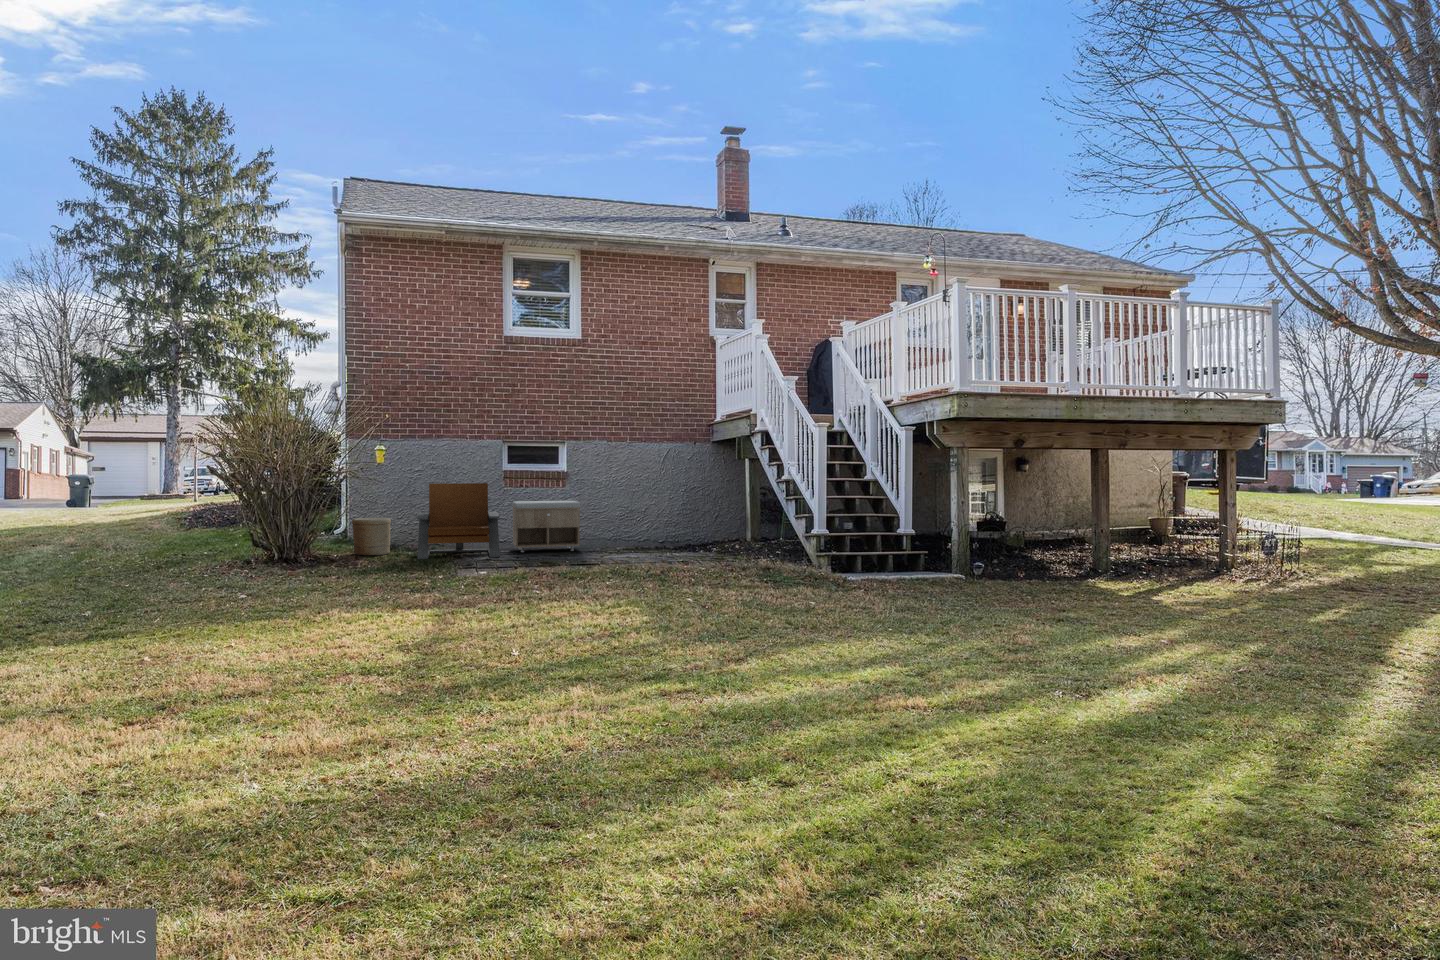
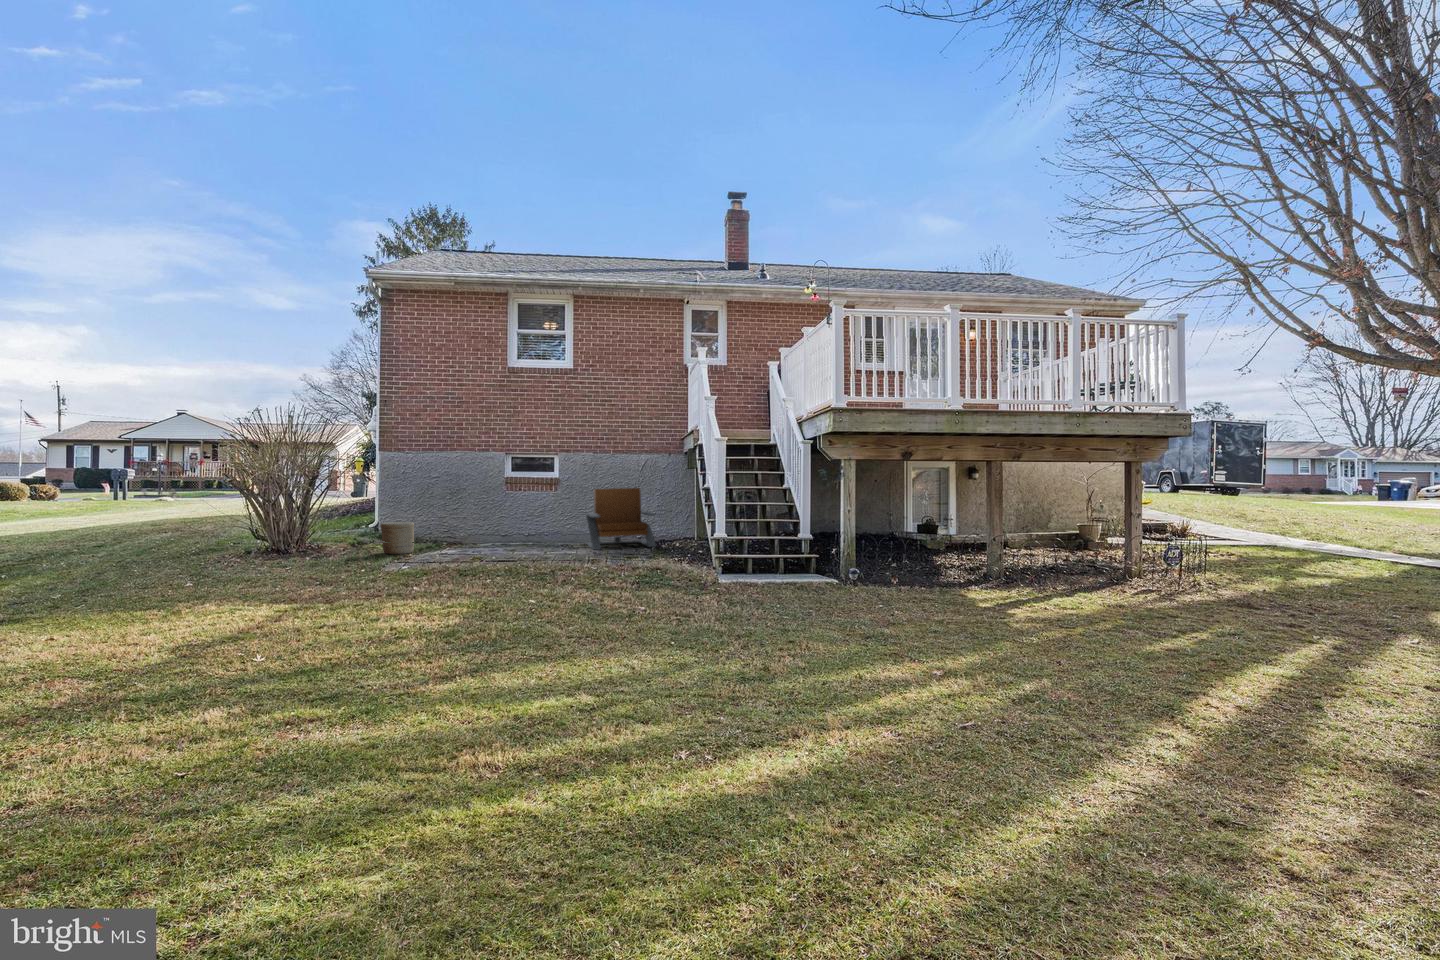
lounge chair: present [417,483,500,559] -> present [586,488,656,549]
storage bench: present [513,501,580,552] -> none [518,504,576,549]

